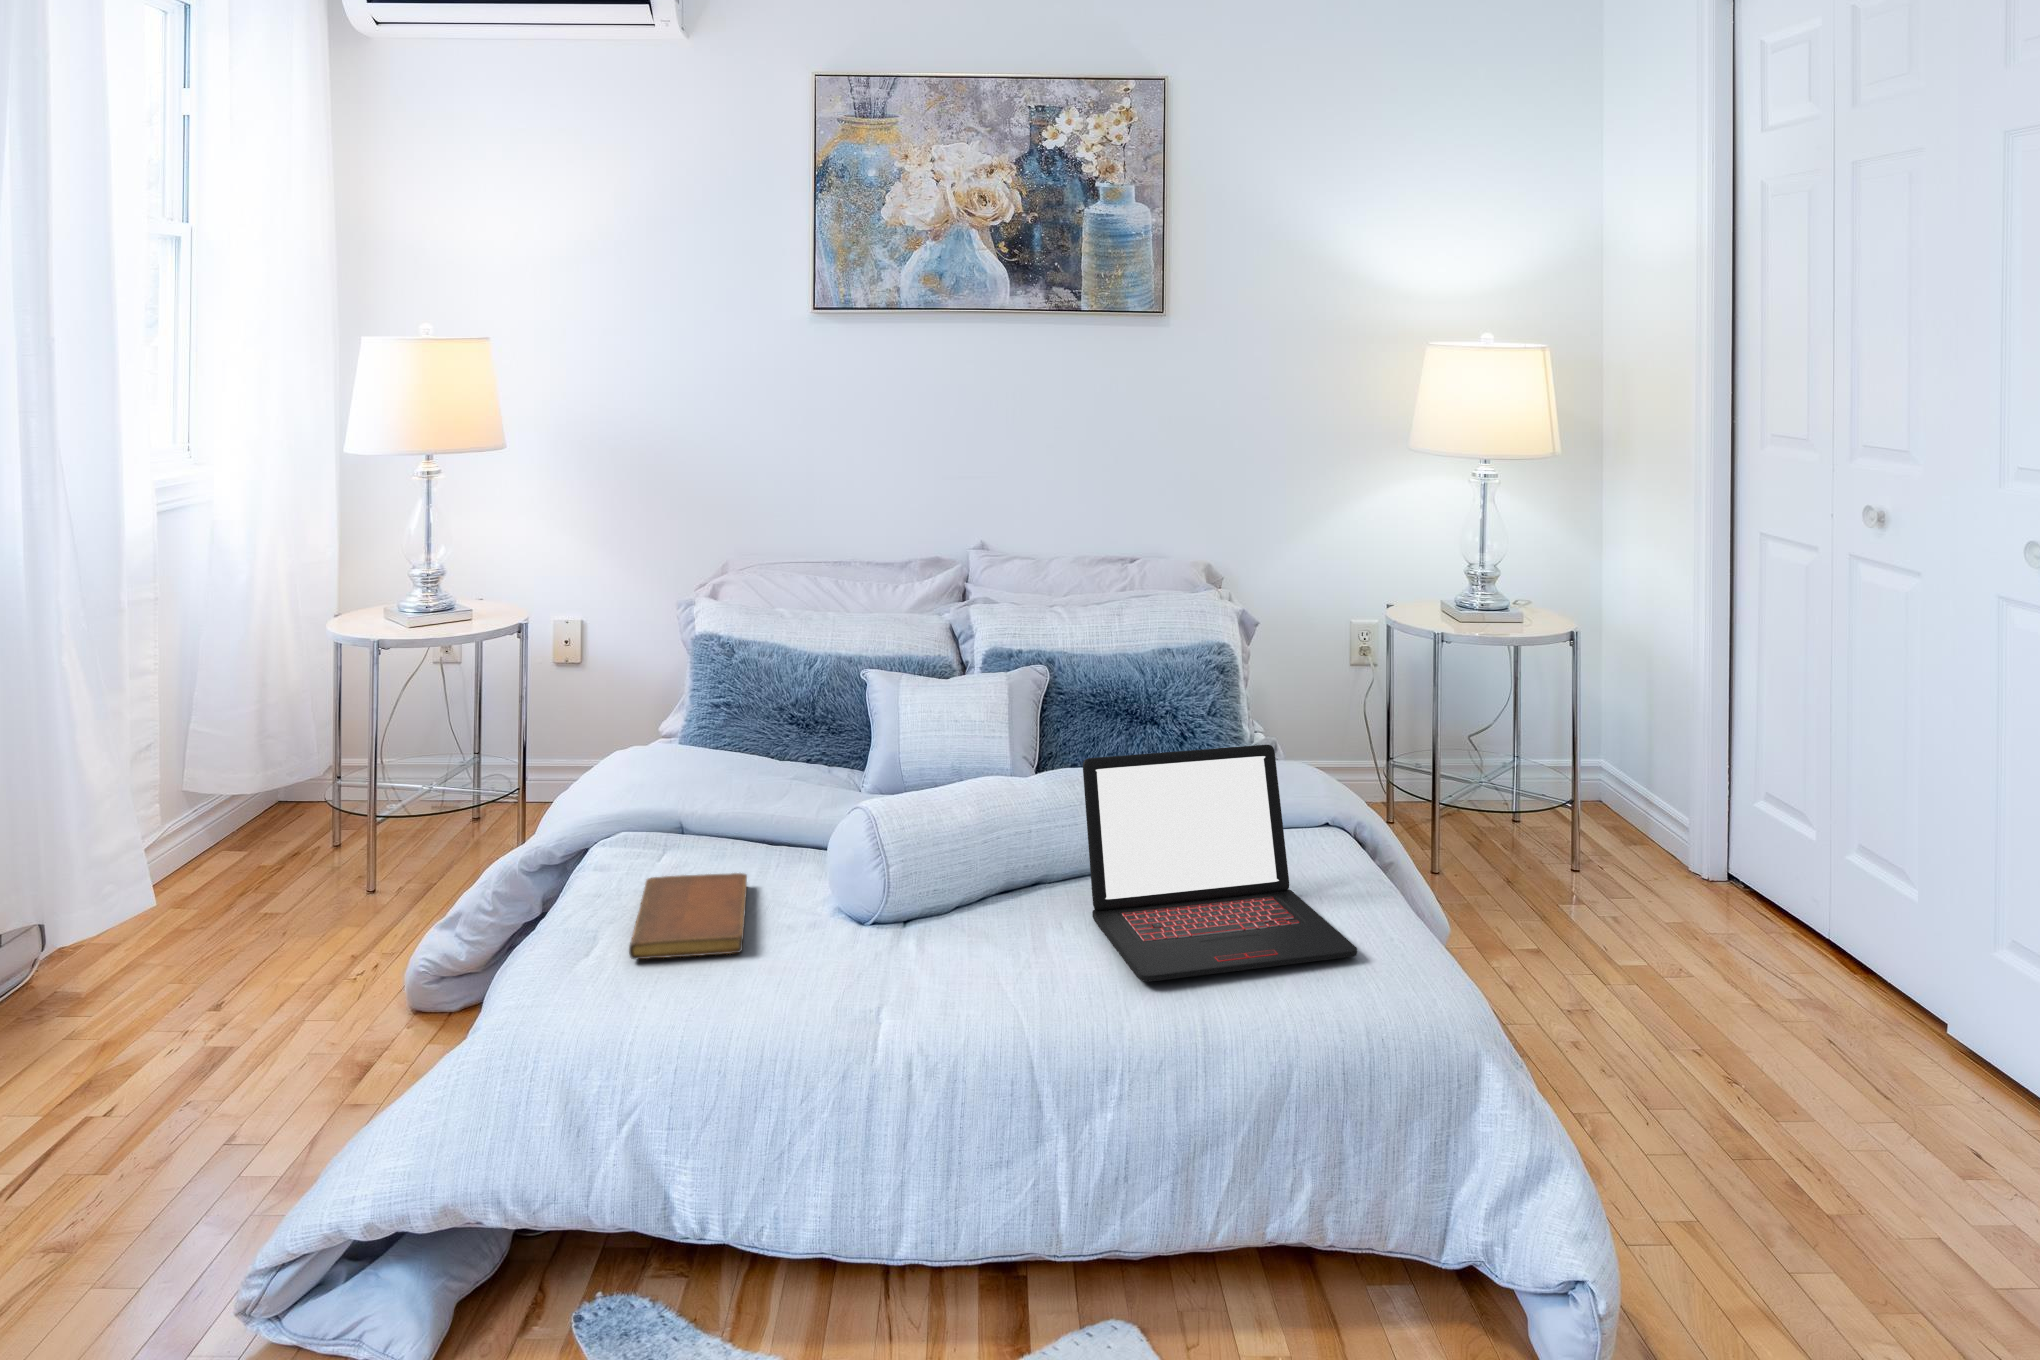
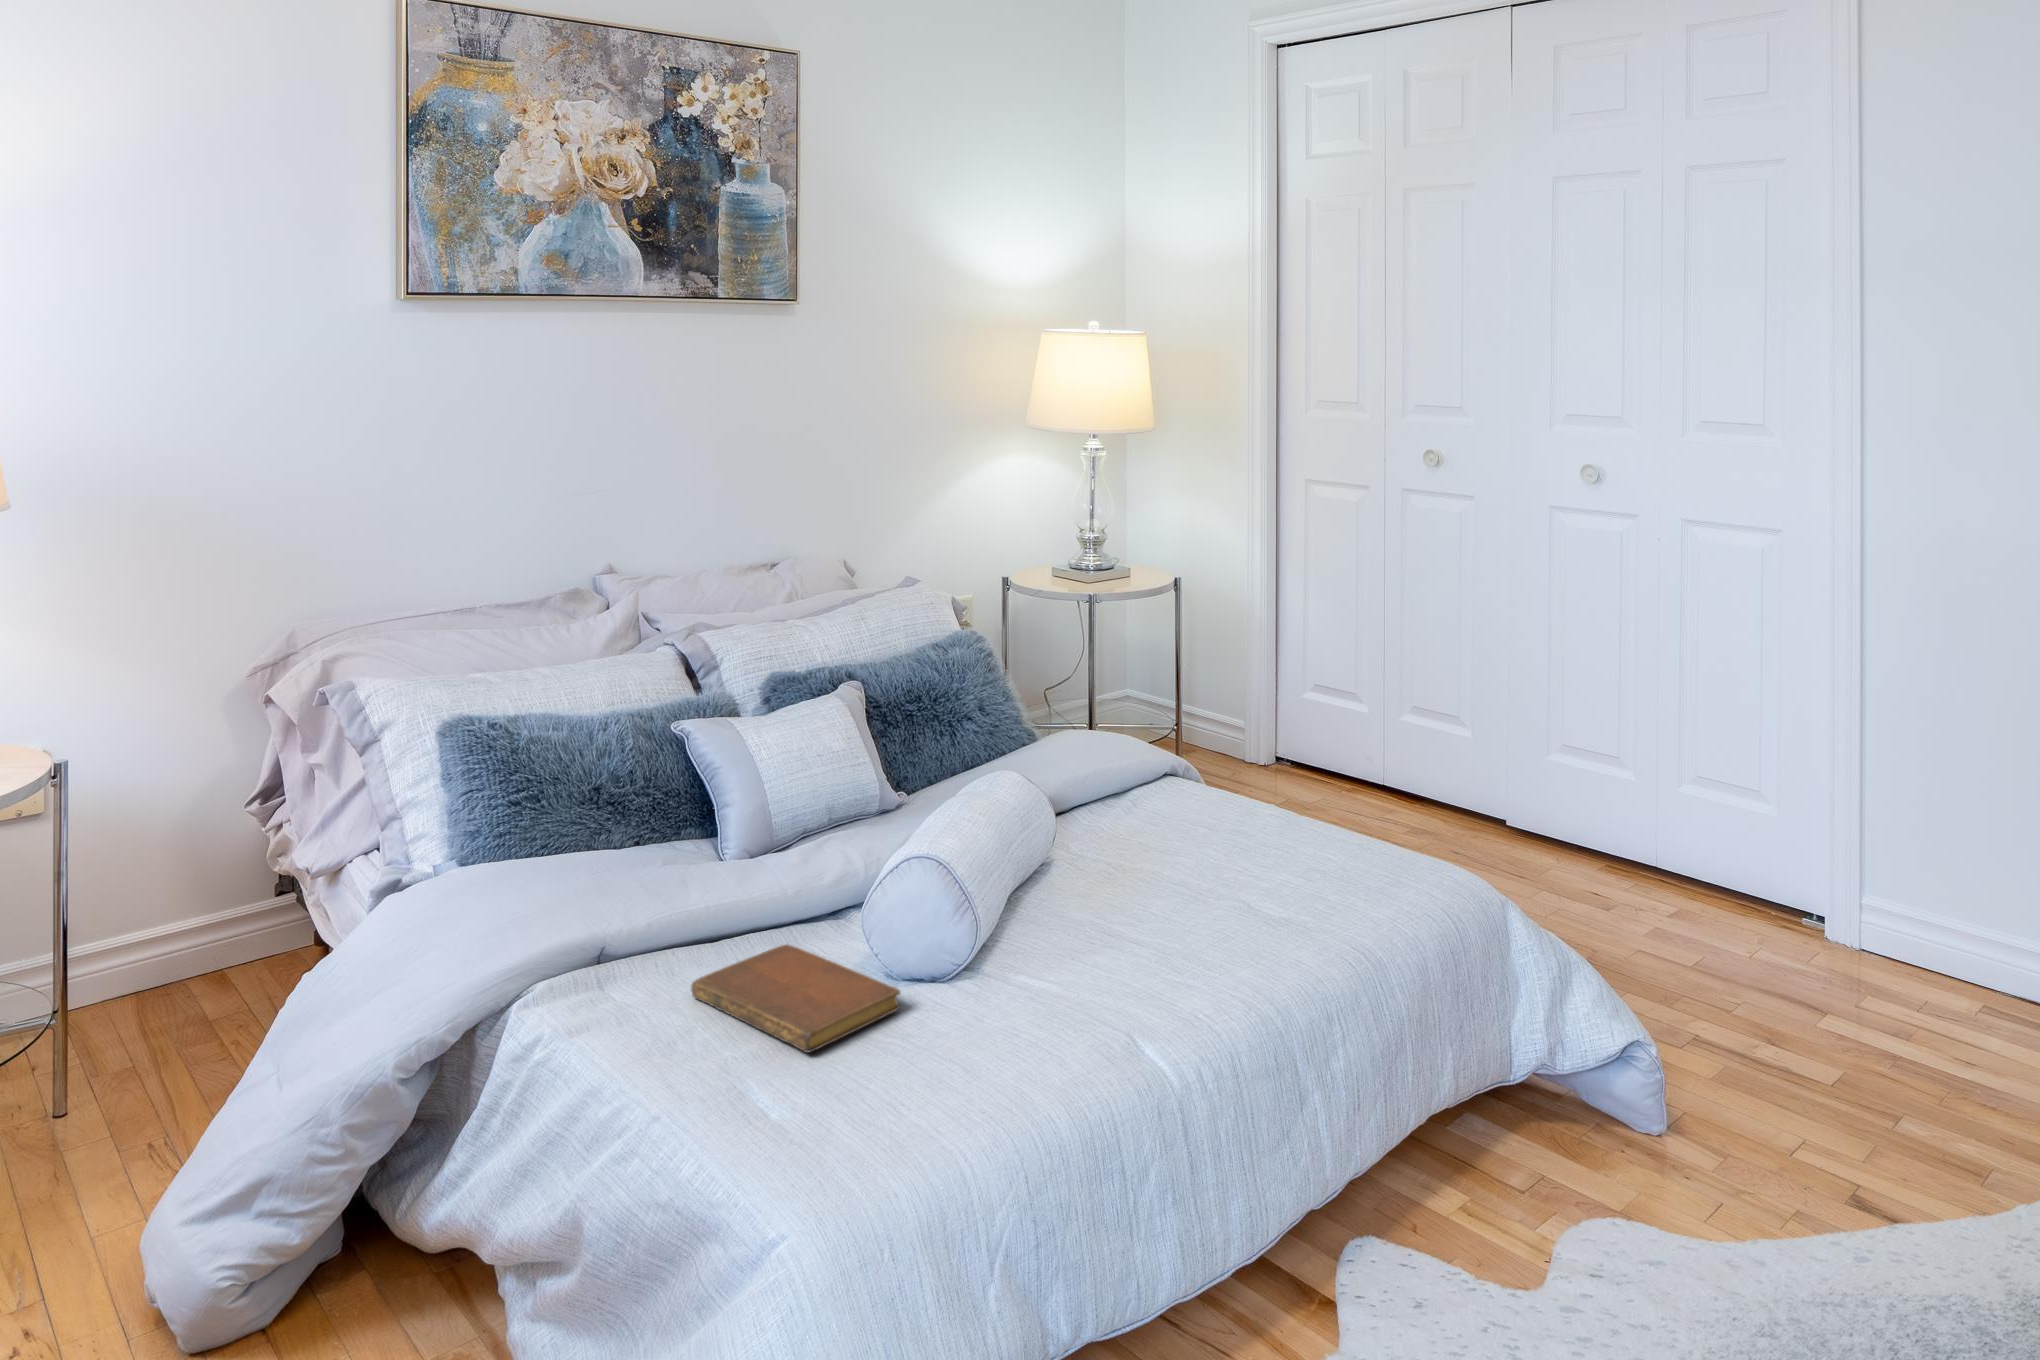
laptop: present [1083,745,1357,982] -> none [1100,694,1341,909]

